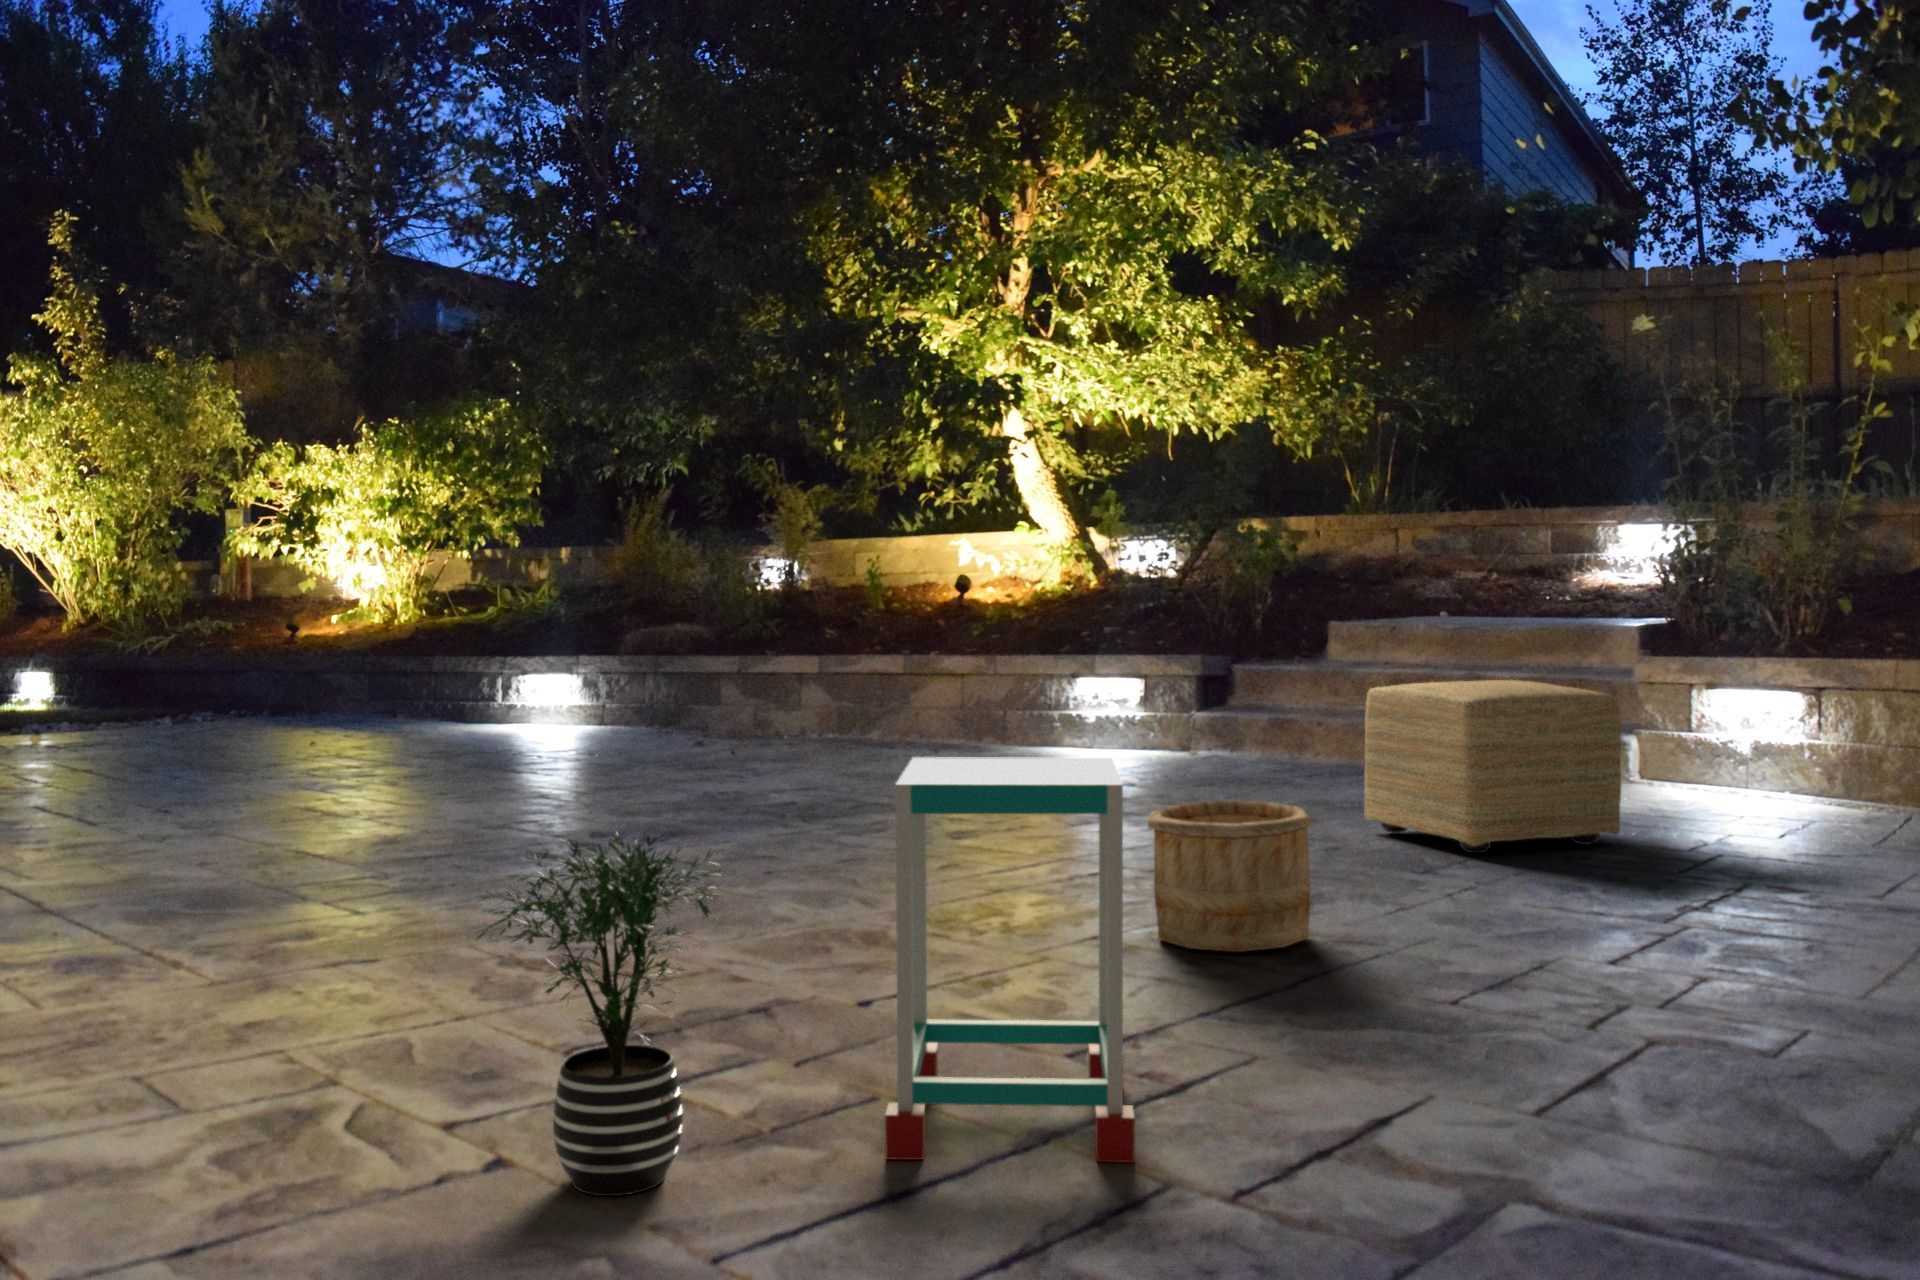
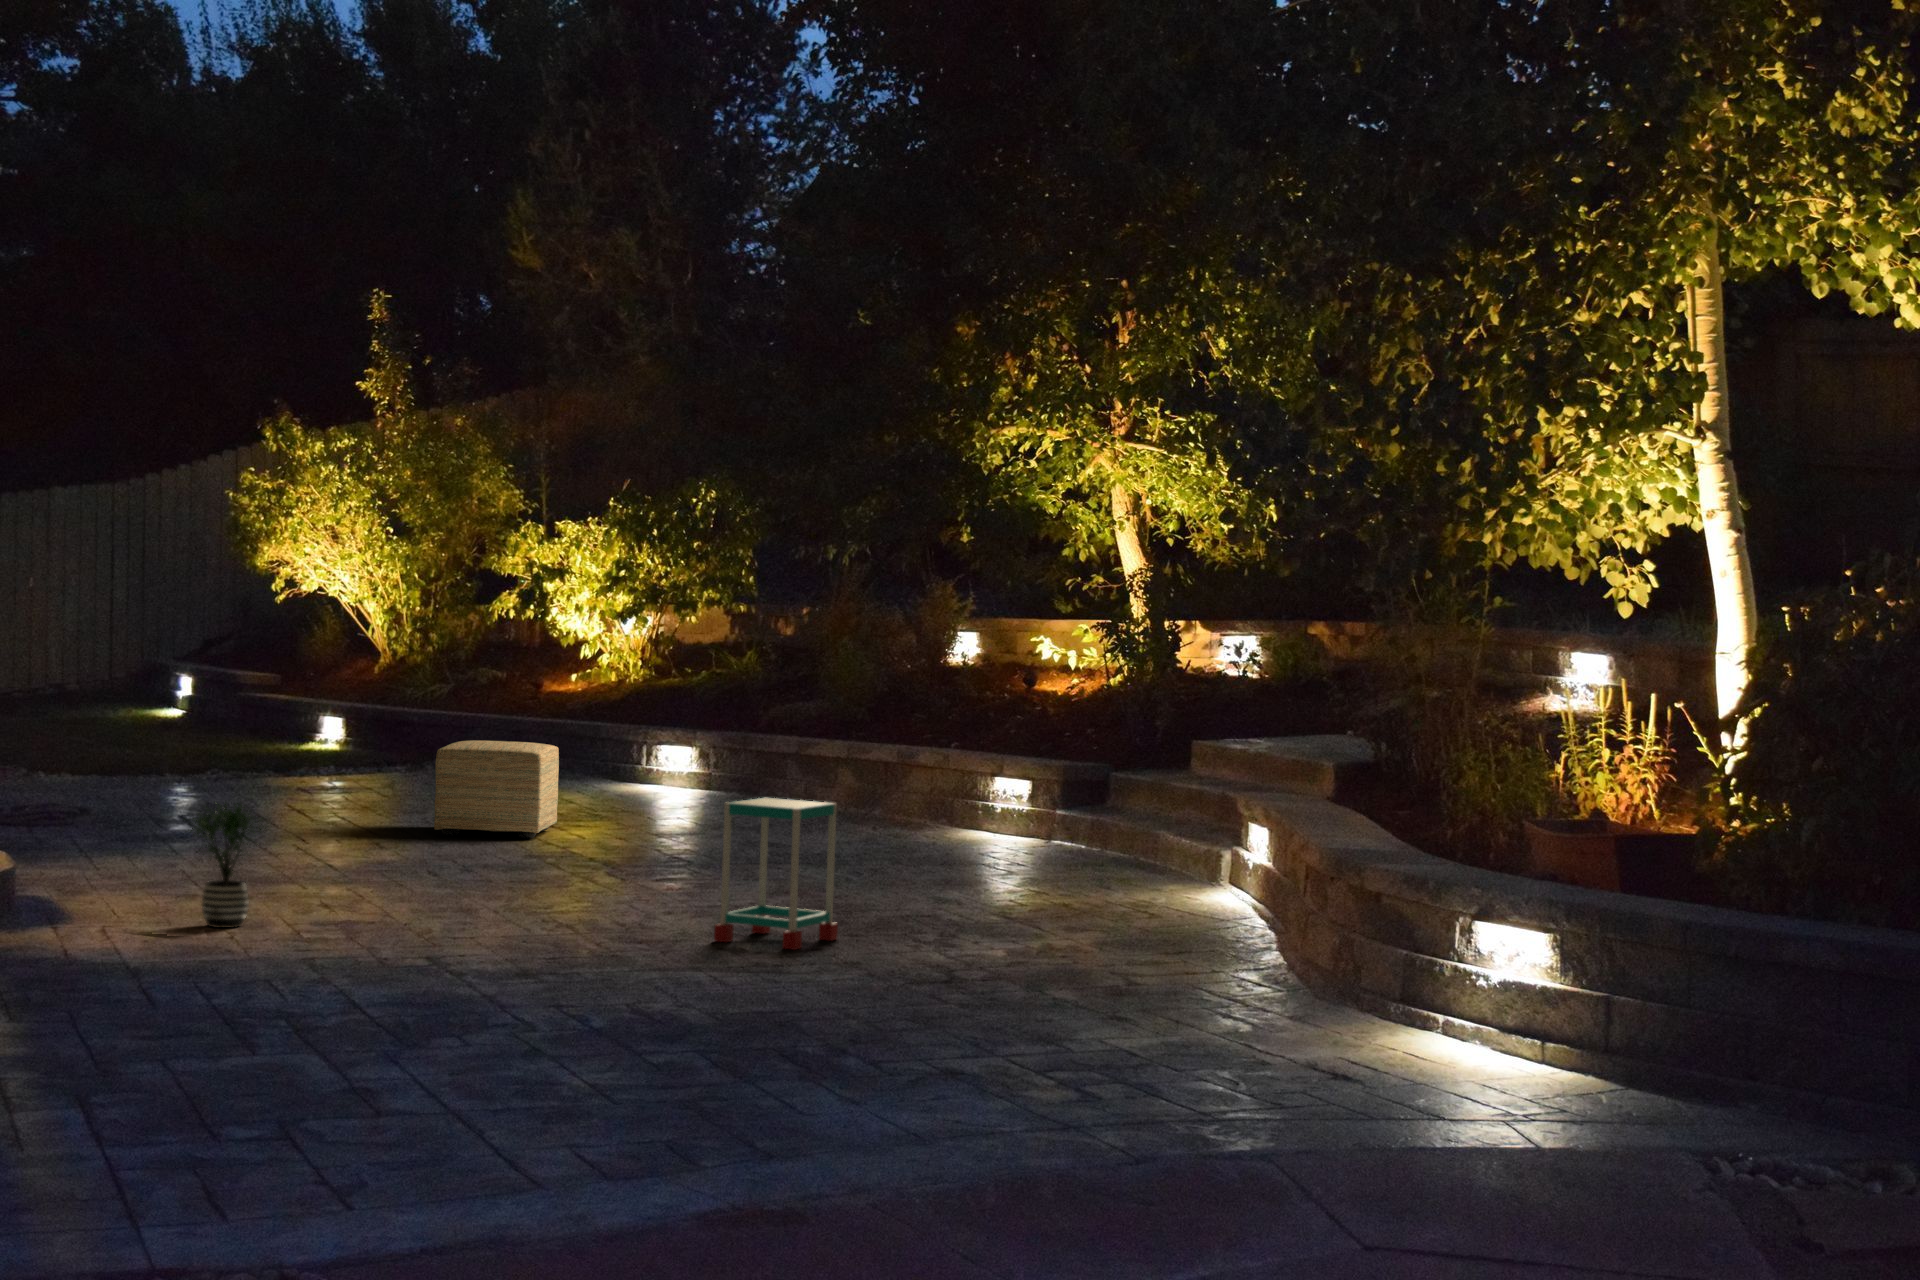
ottoman: present [1365,680,1621,853] -> present [434,740,559,839]
side table: present [885,757,1135,1163] -> present [714,798,838,950]
wooden bucket: present [1148,801,1313,952] -> none [612,837,699,912]

